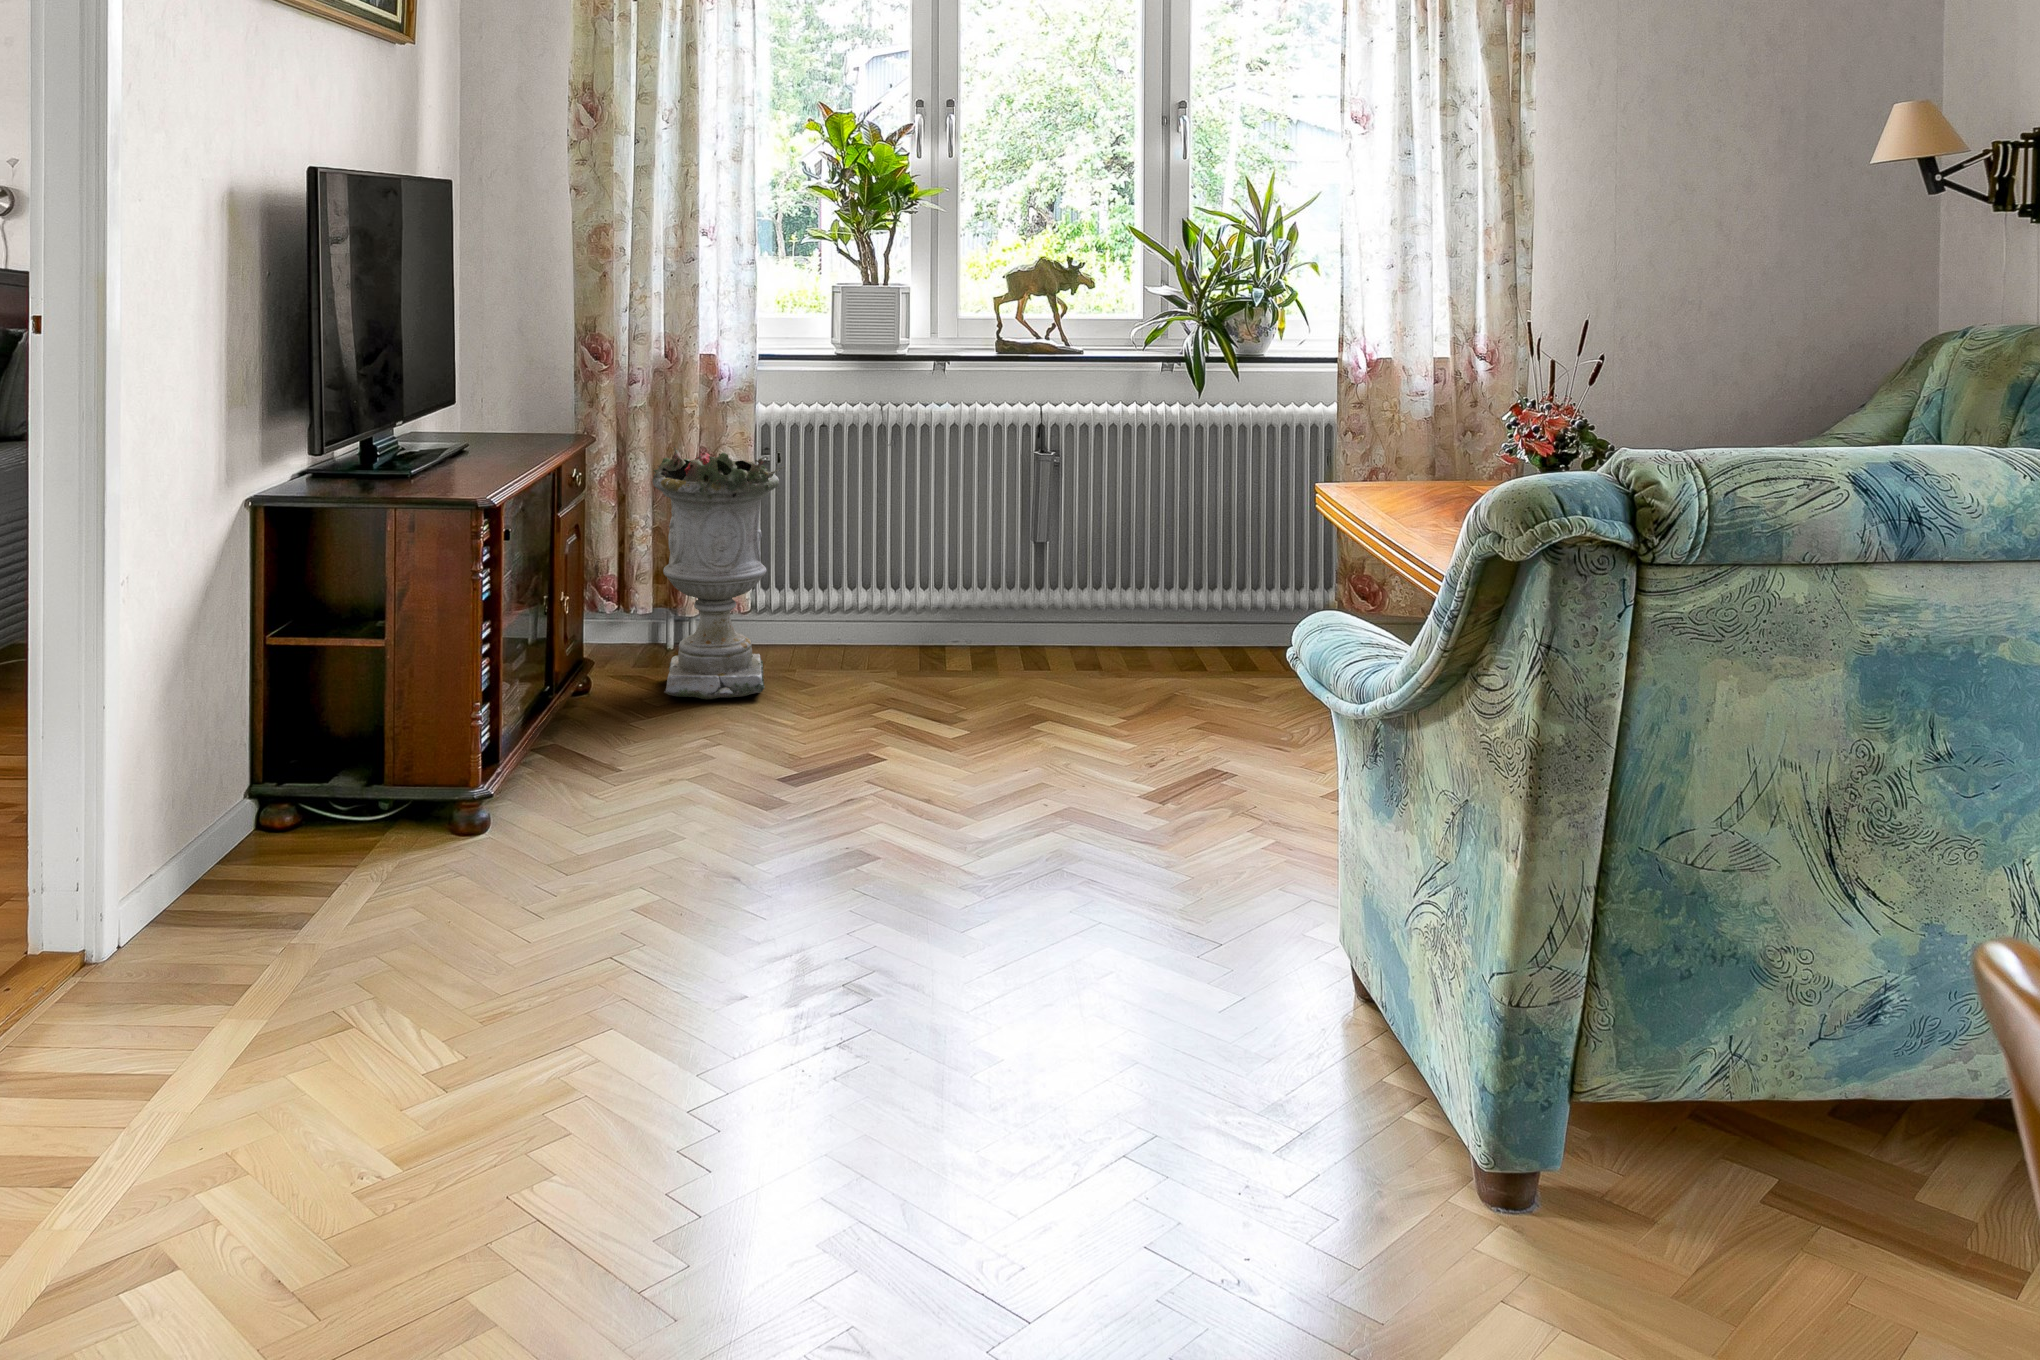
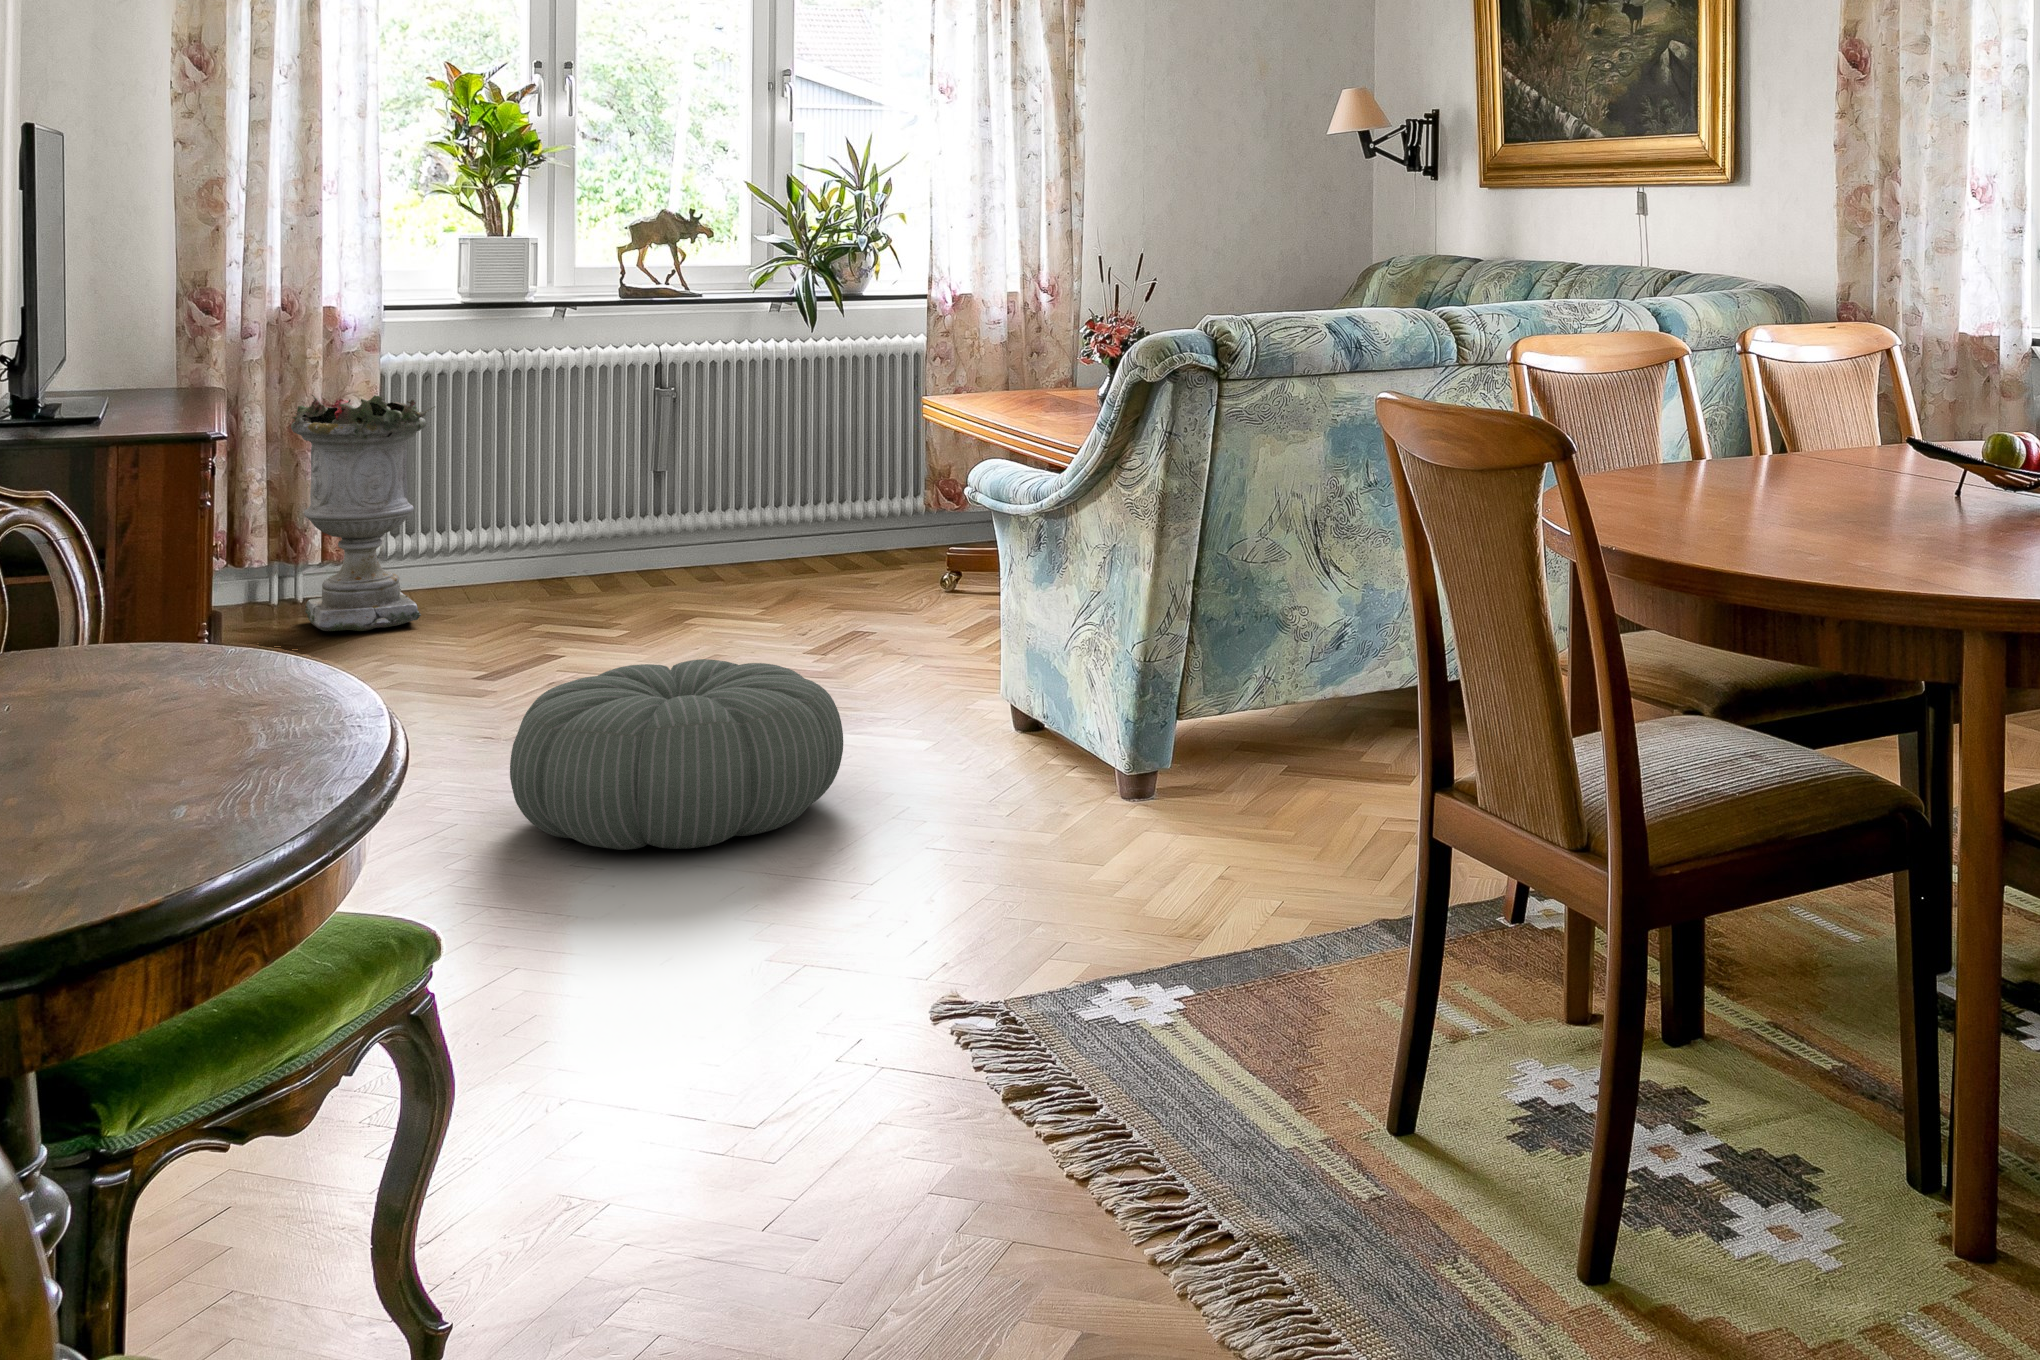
pouf: none [591,871,1040,1200] -> present [510,659,843,850]

